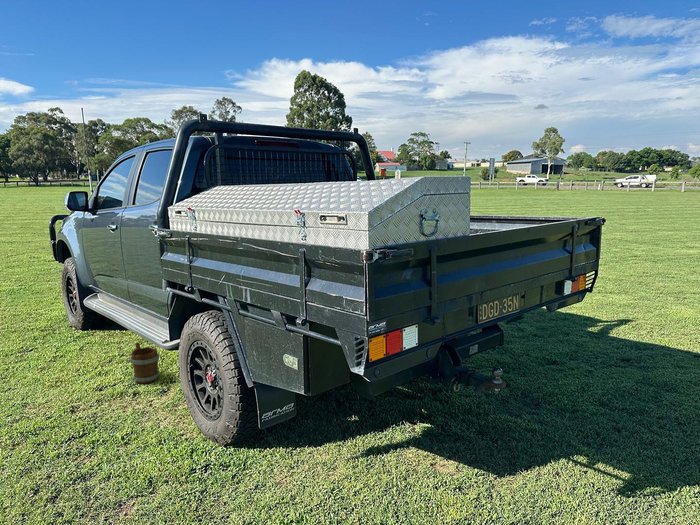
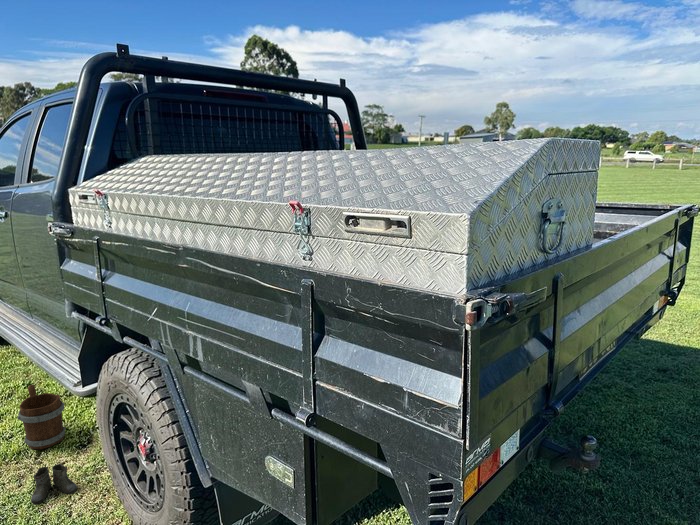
boots: none [139,387,170,410] -> present [31,464,77,504]

